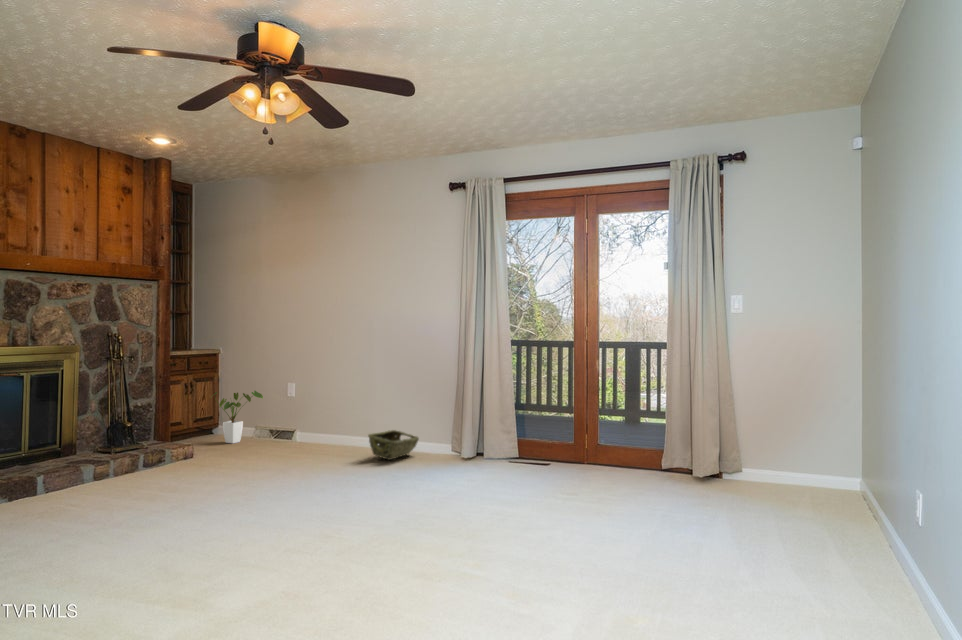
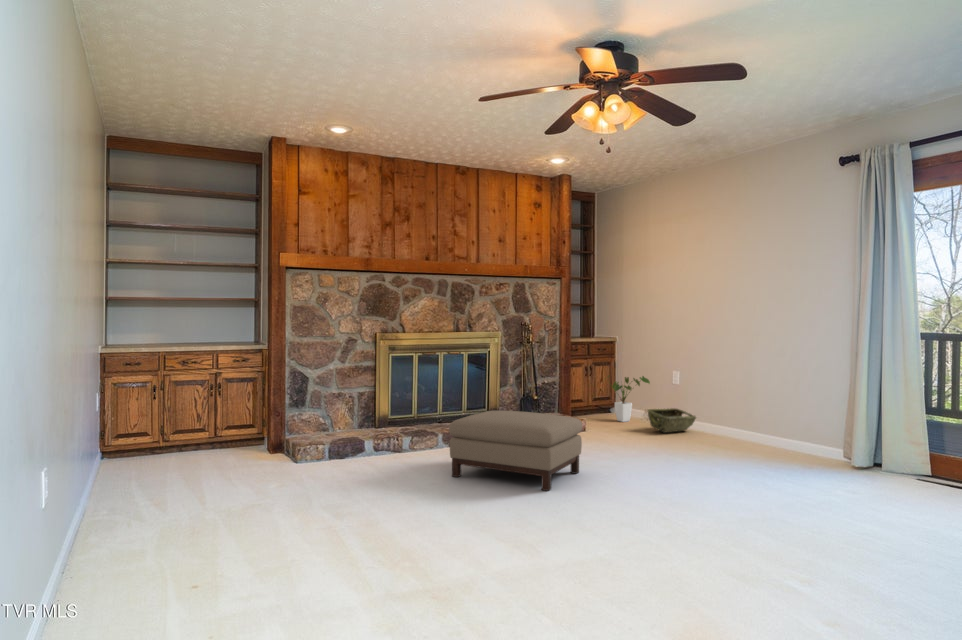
woven basket: present [368,430,419,460] -> present [648,408,696,433]
ottoman: none [32,442,213,538] -> present [449,411,582,491]

